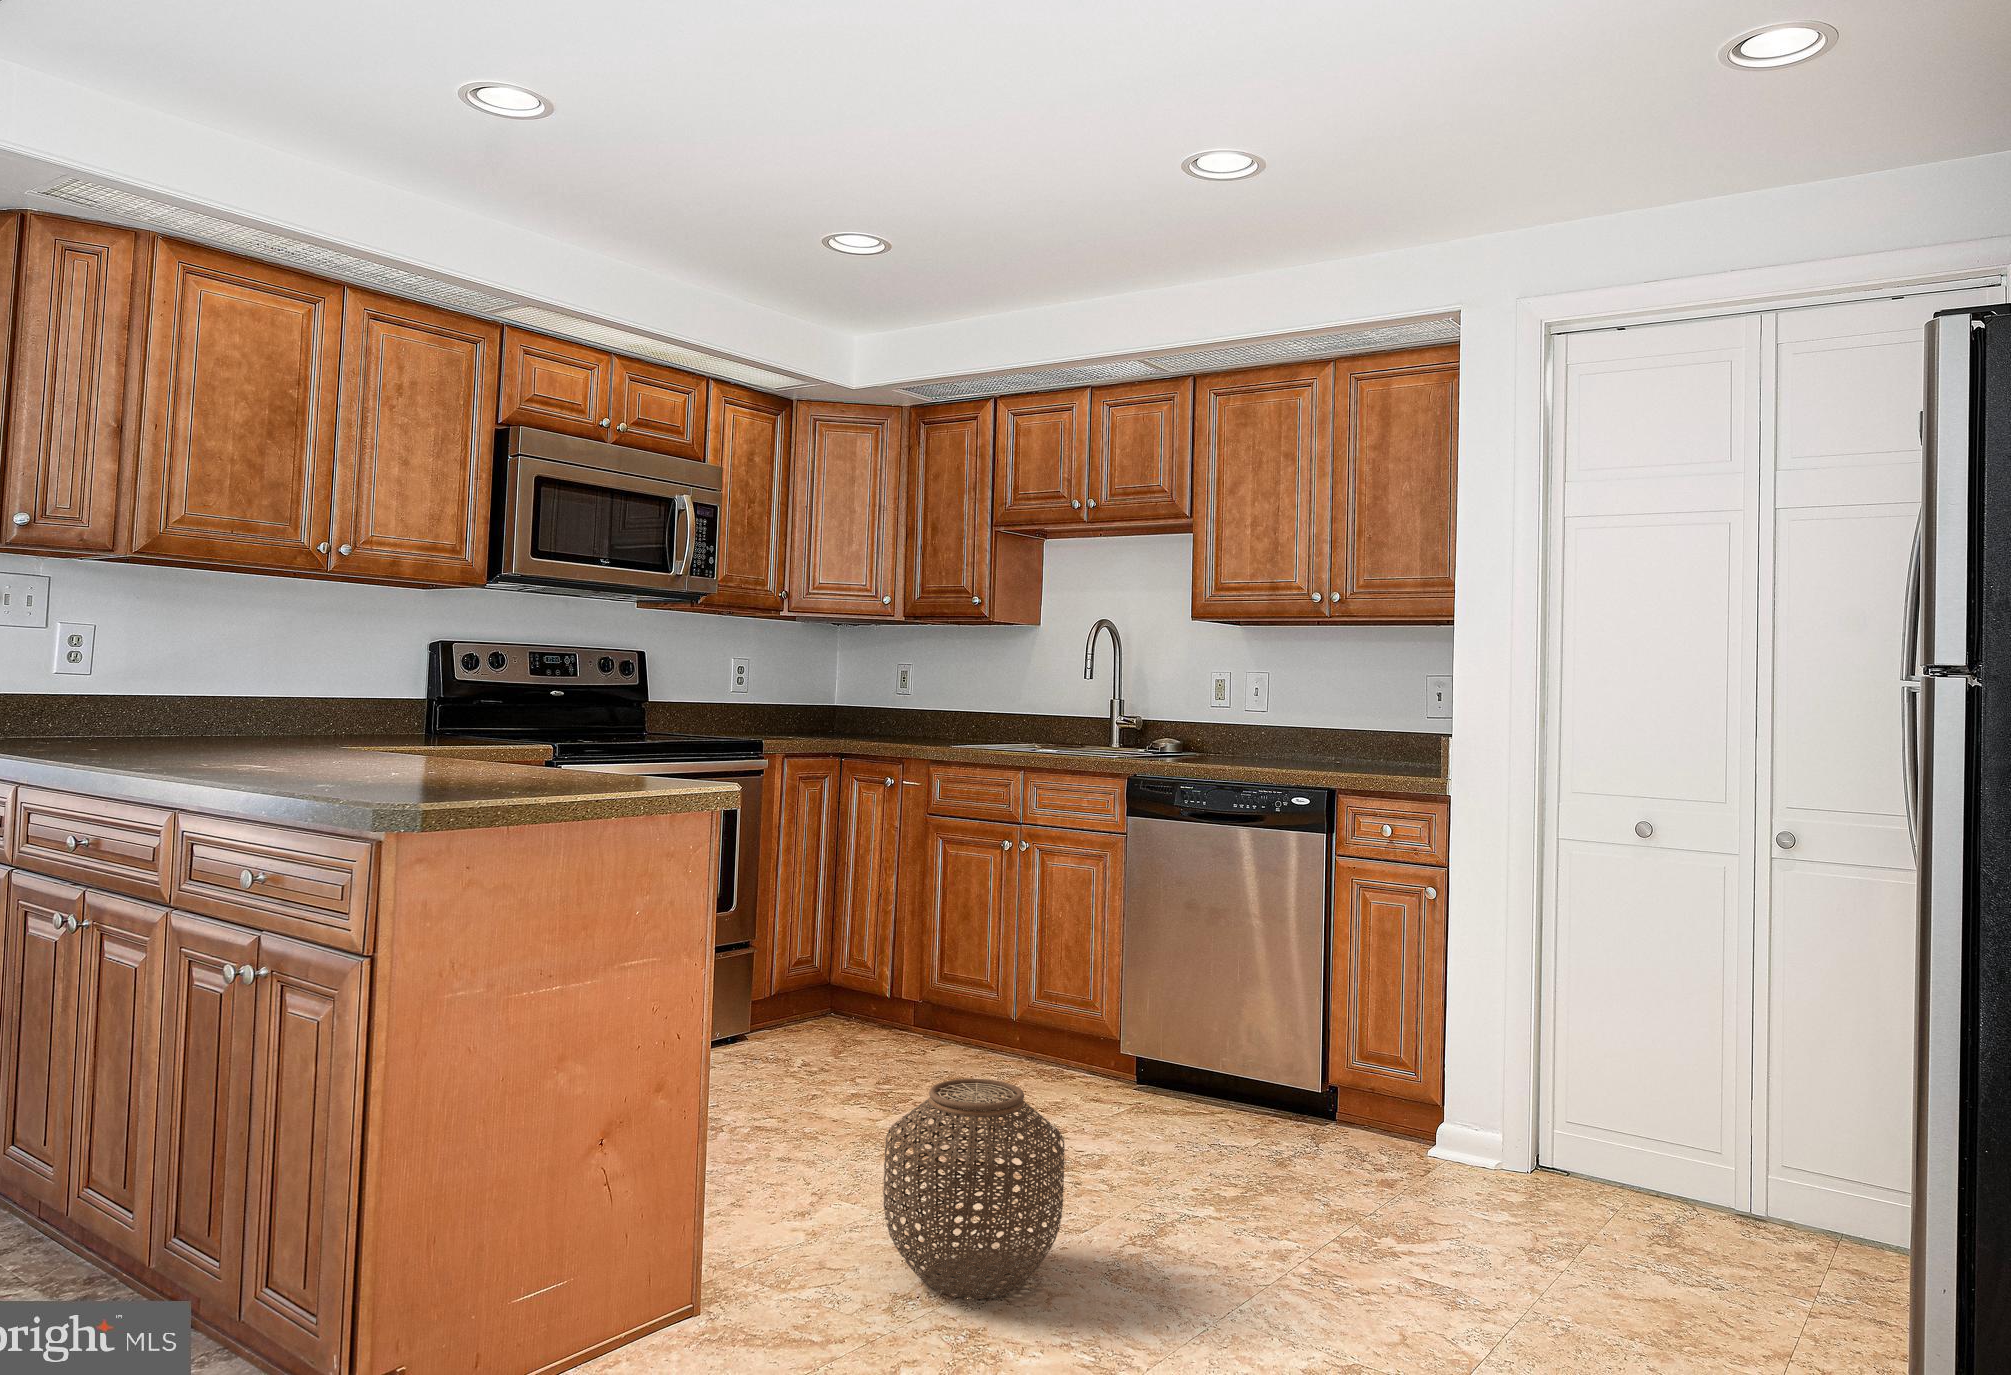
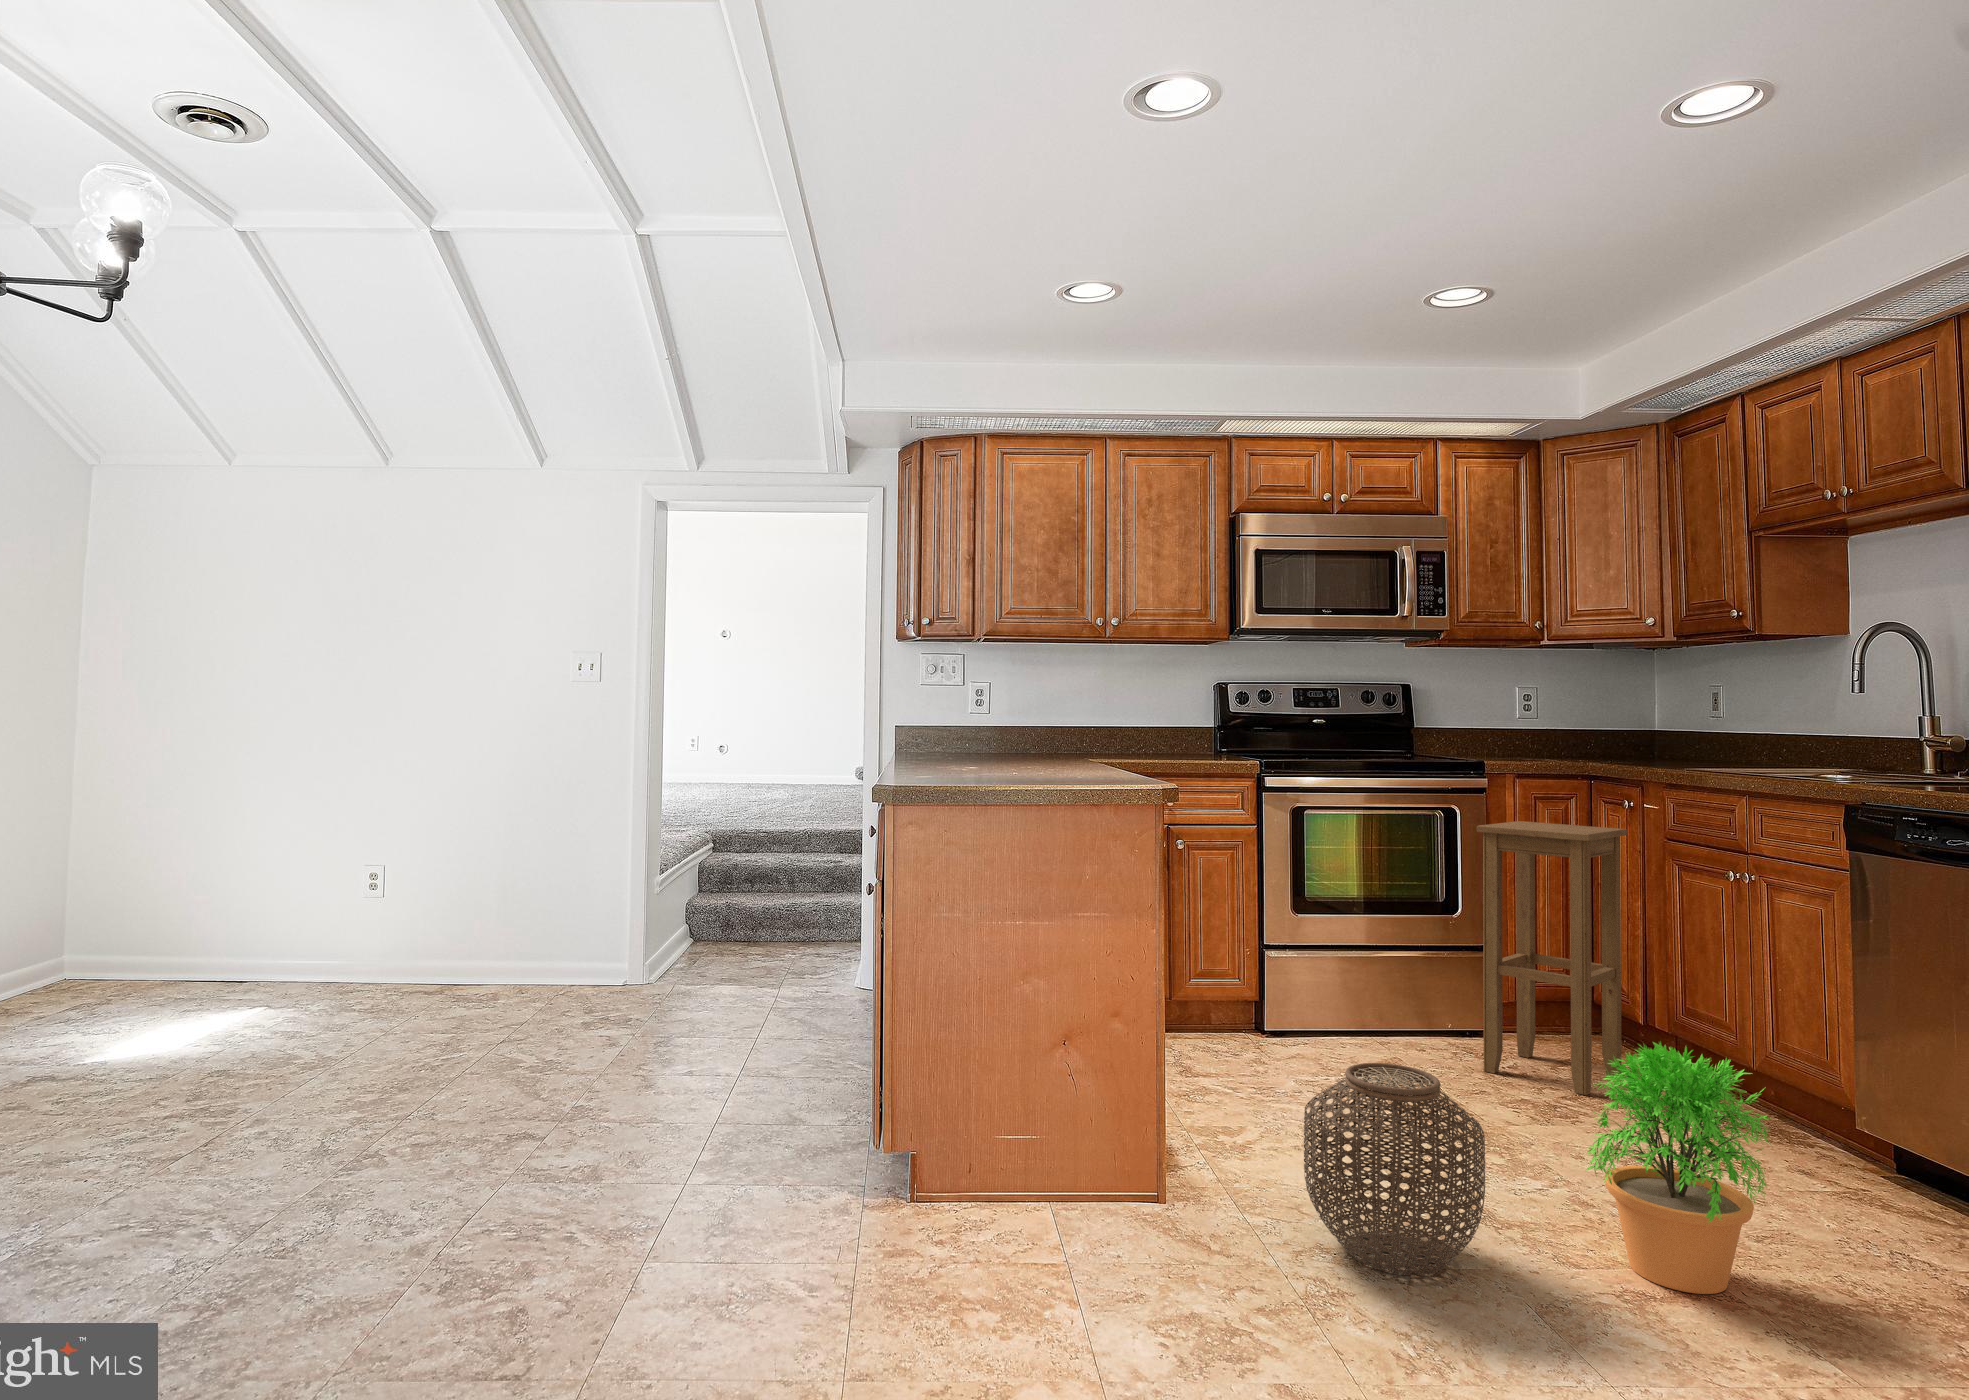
stool: none [796,806,912,1078] -> present [1476,821,1627,1095]
potted plant: none [1065,1004,1236,1225] -> present [1586,1042,1770,1294]

